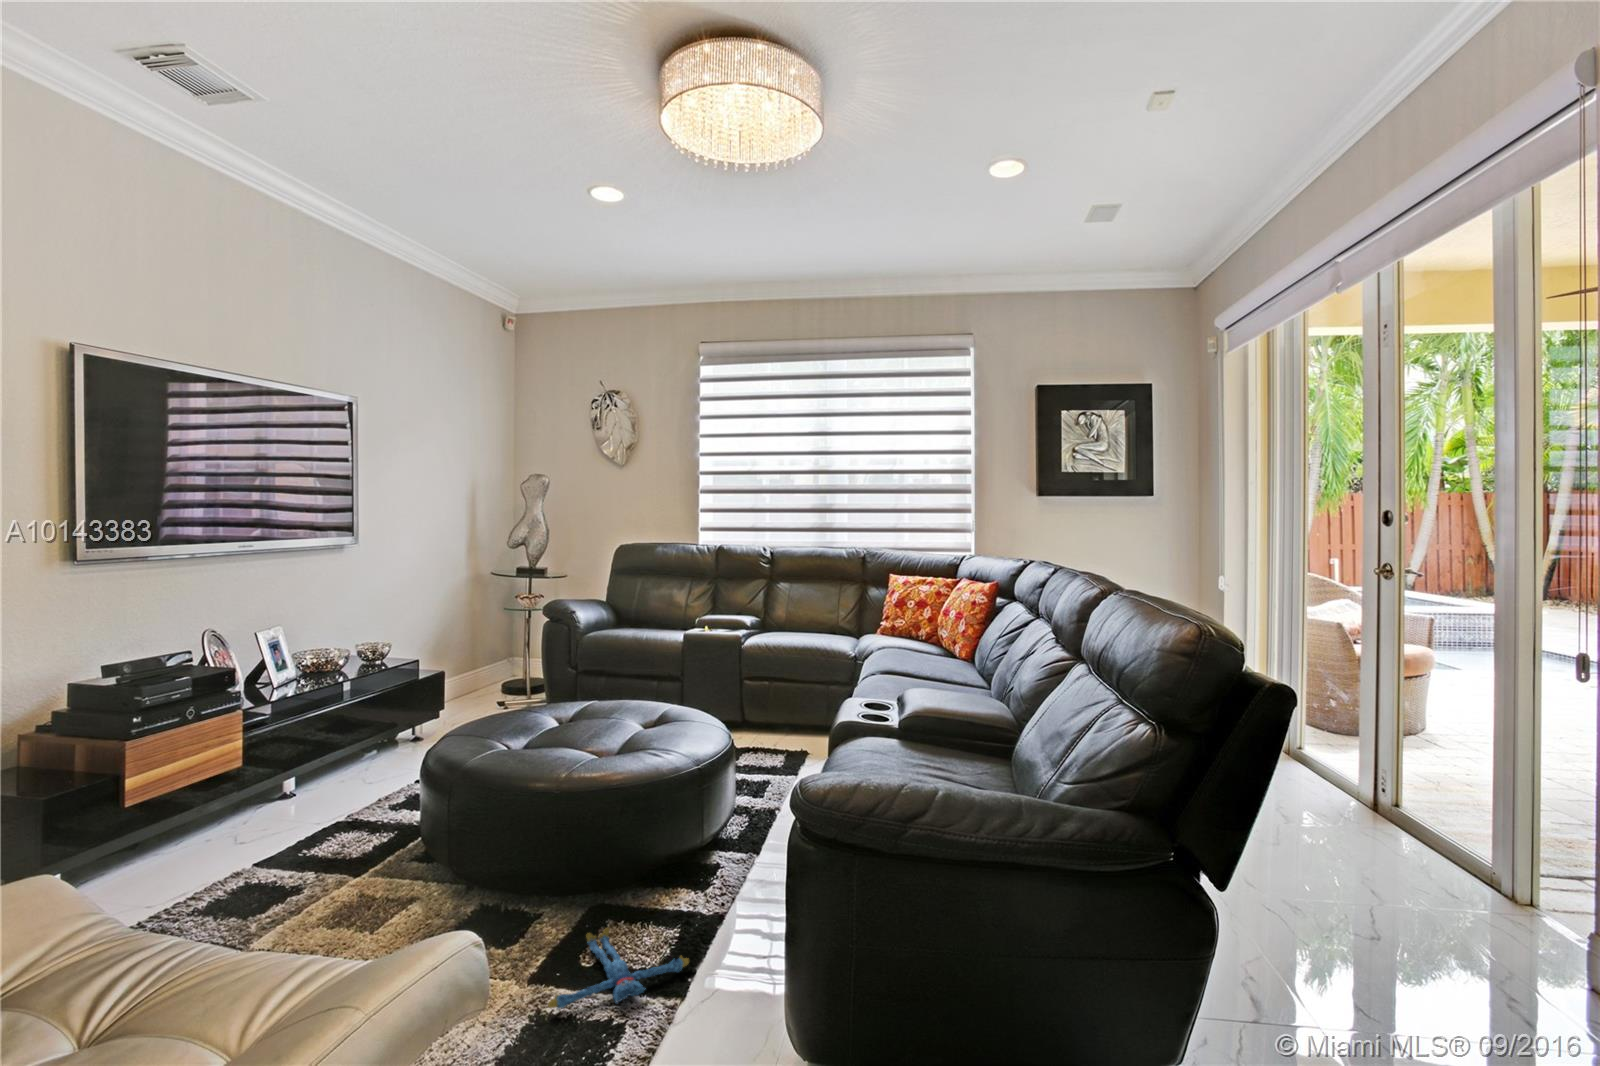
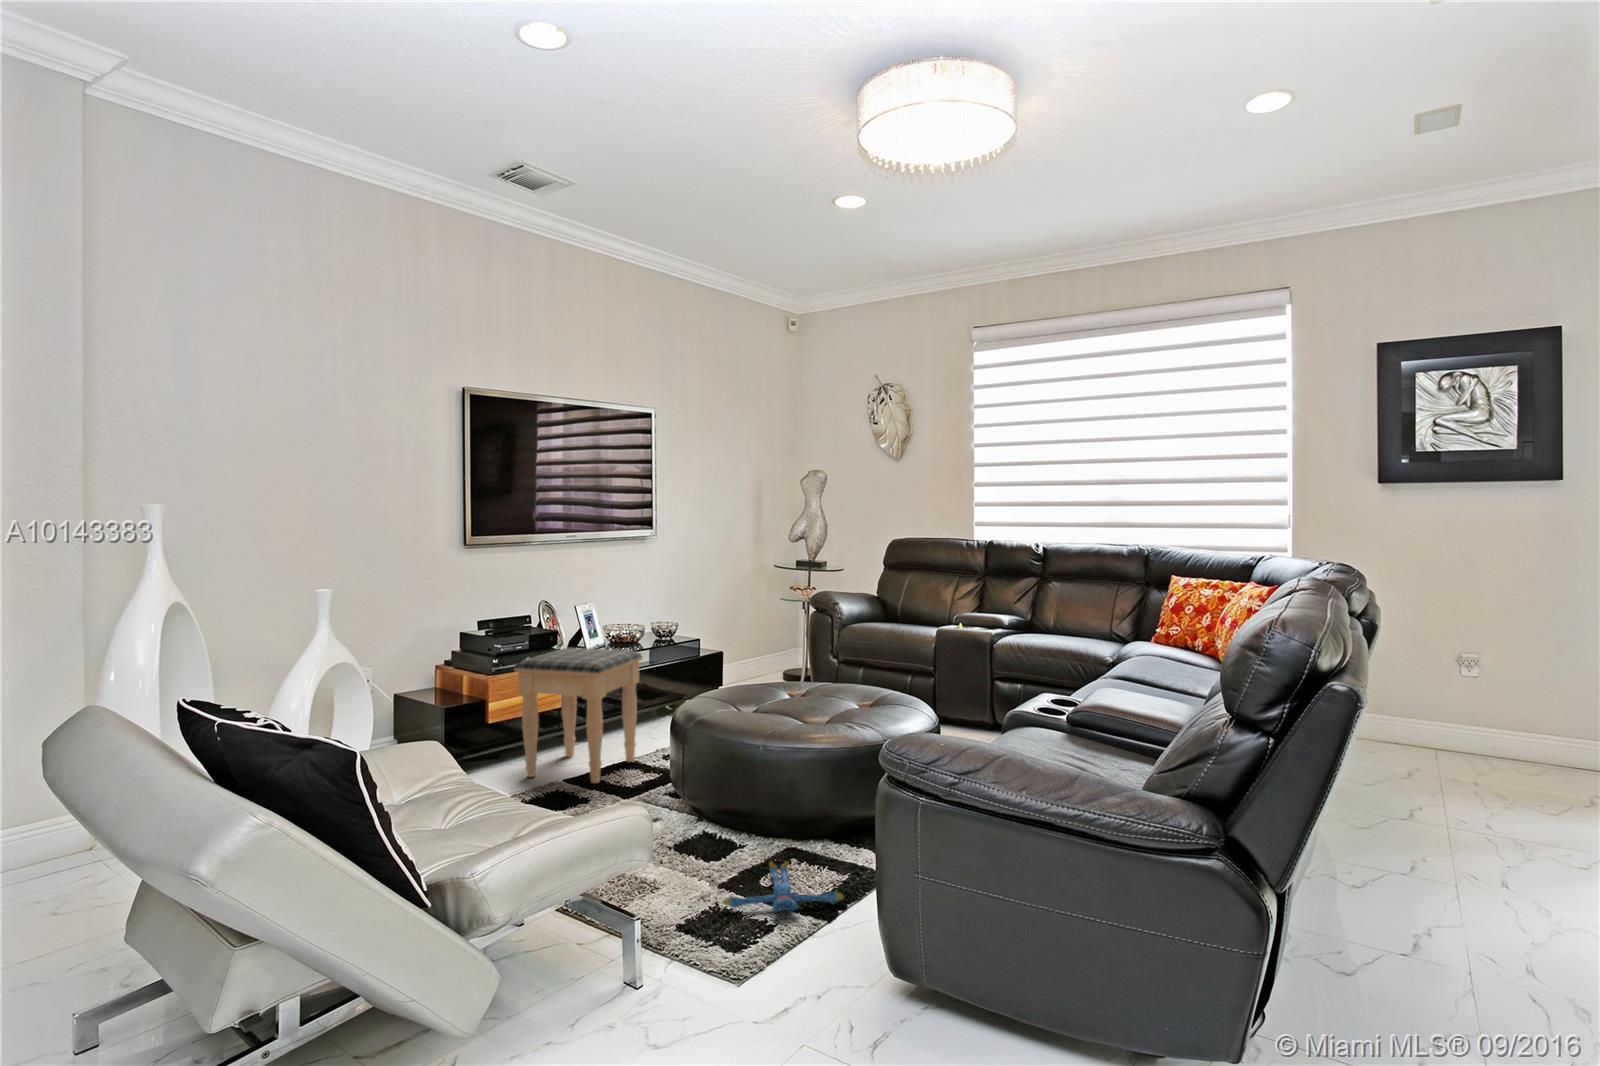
footstool: none [175,686,364,868] -> present [514,648,642,783]

